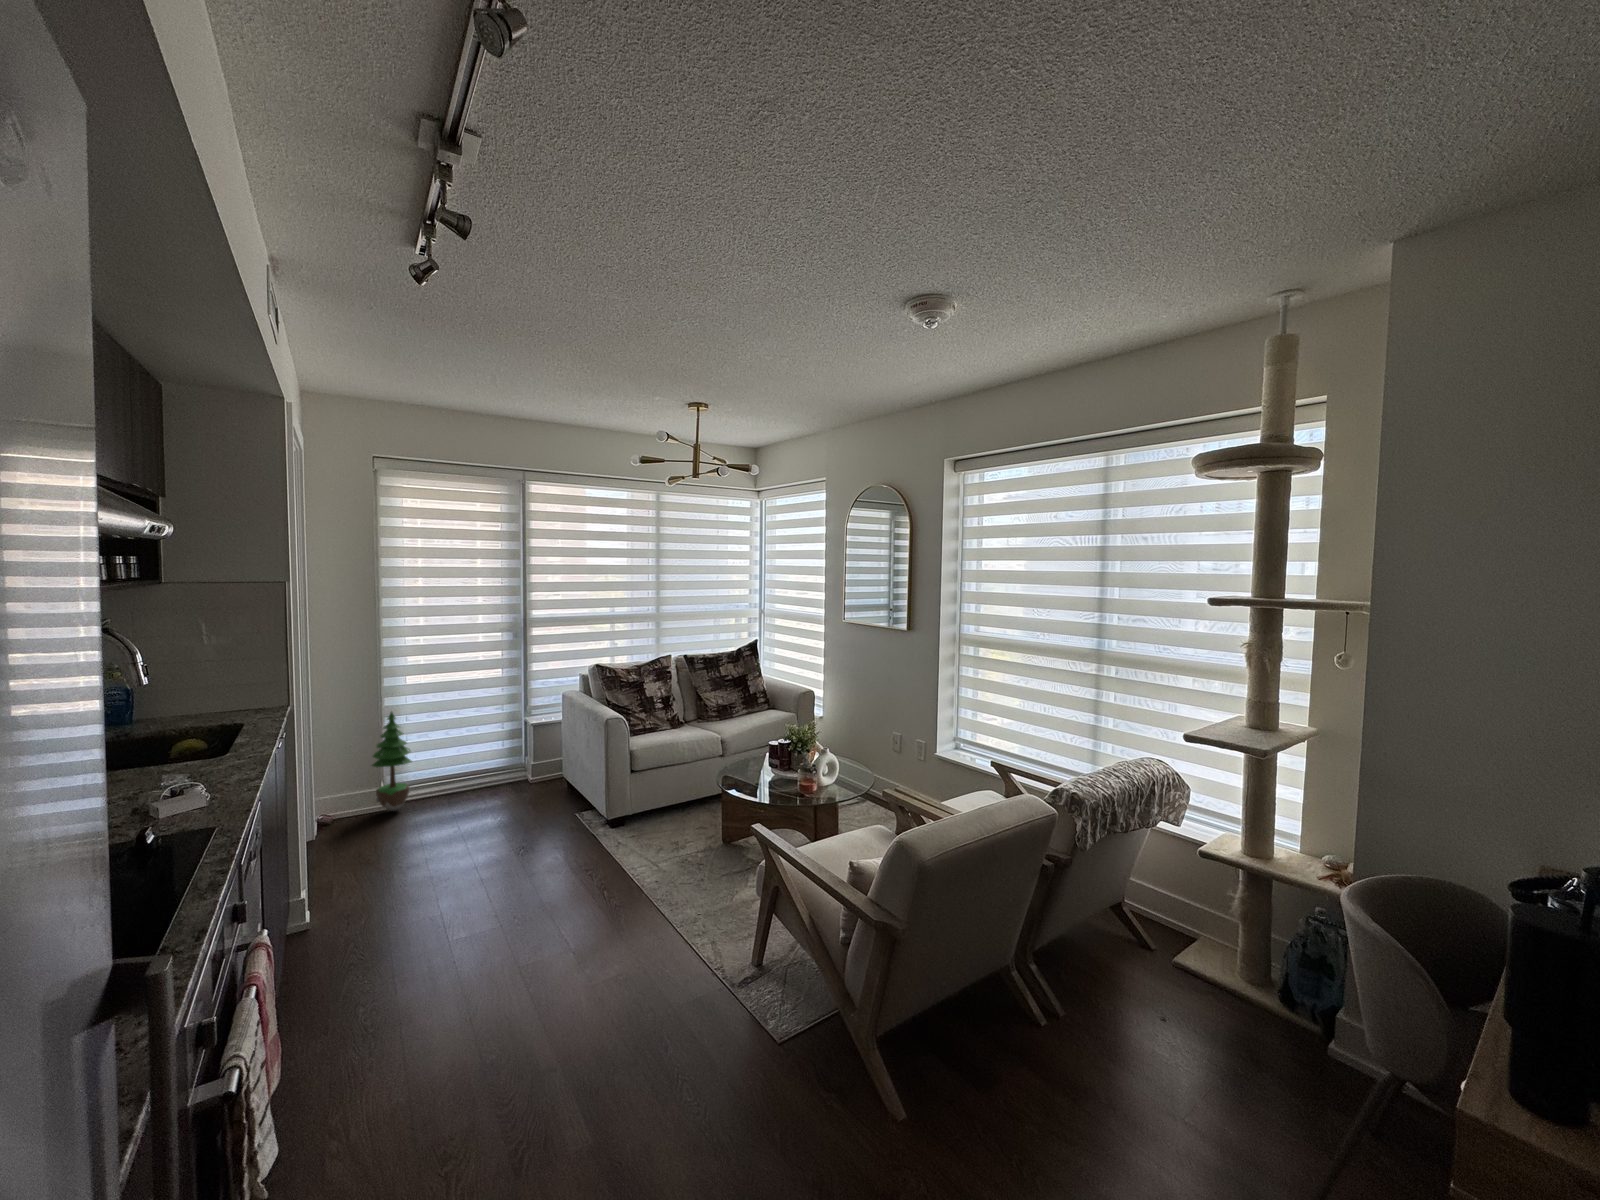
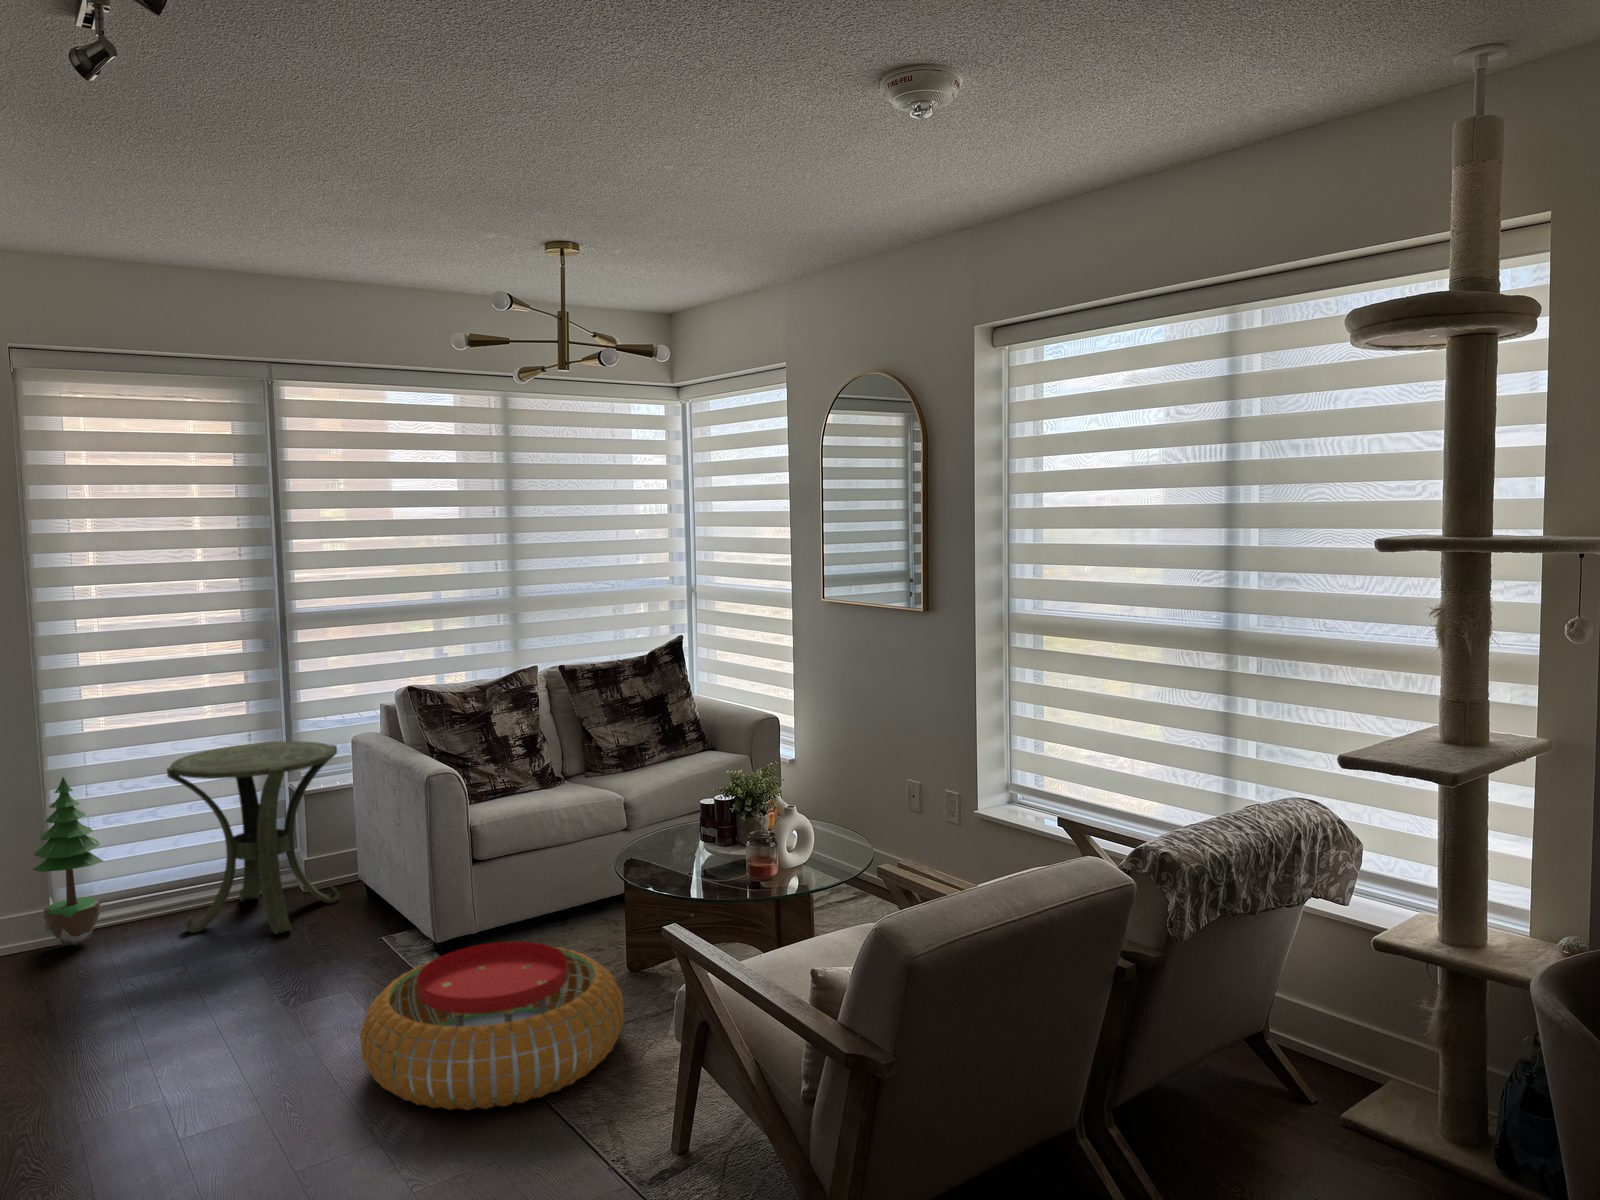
side table: none [453,694,554,809] -> present [167,741,339,934]
pouf: none [560,824,721,932] -> present [360,942,624,1110]

